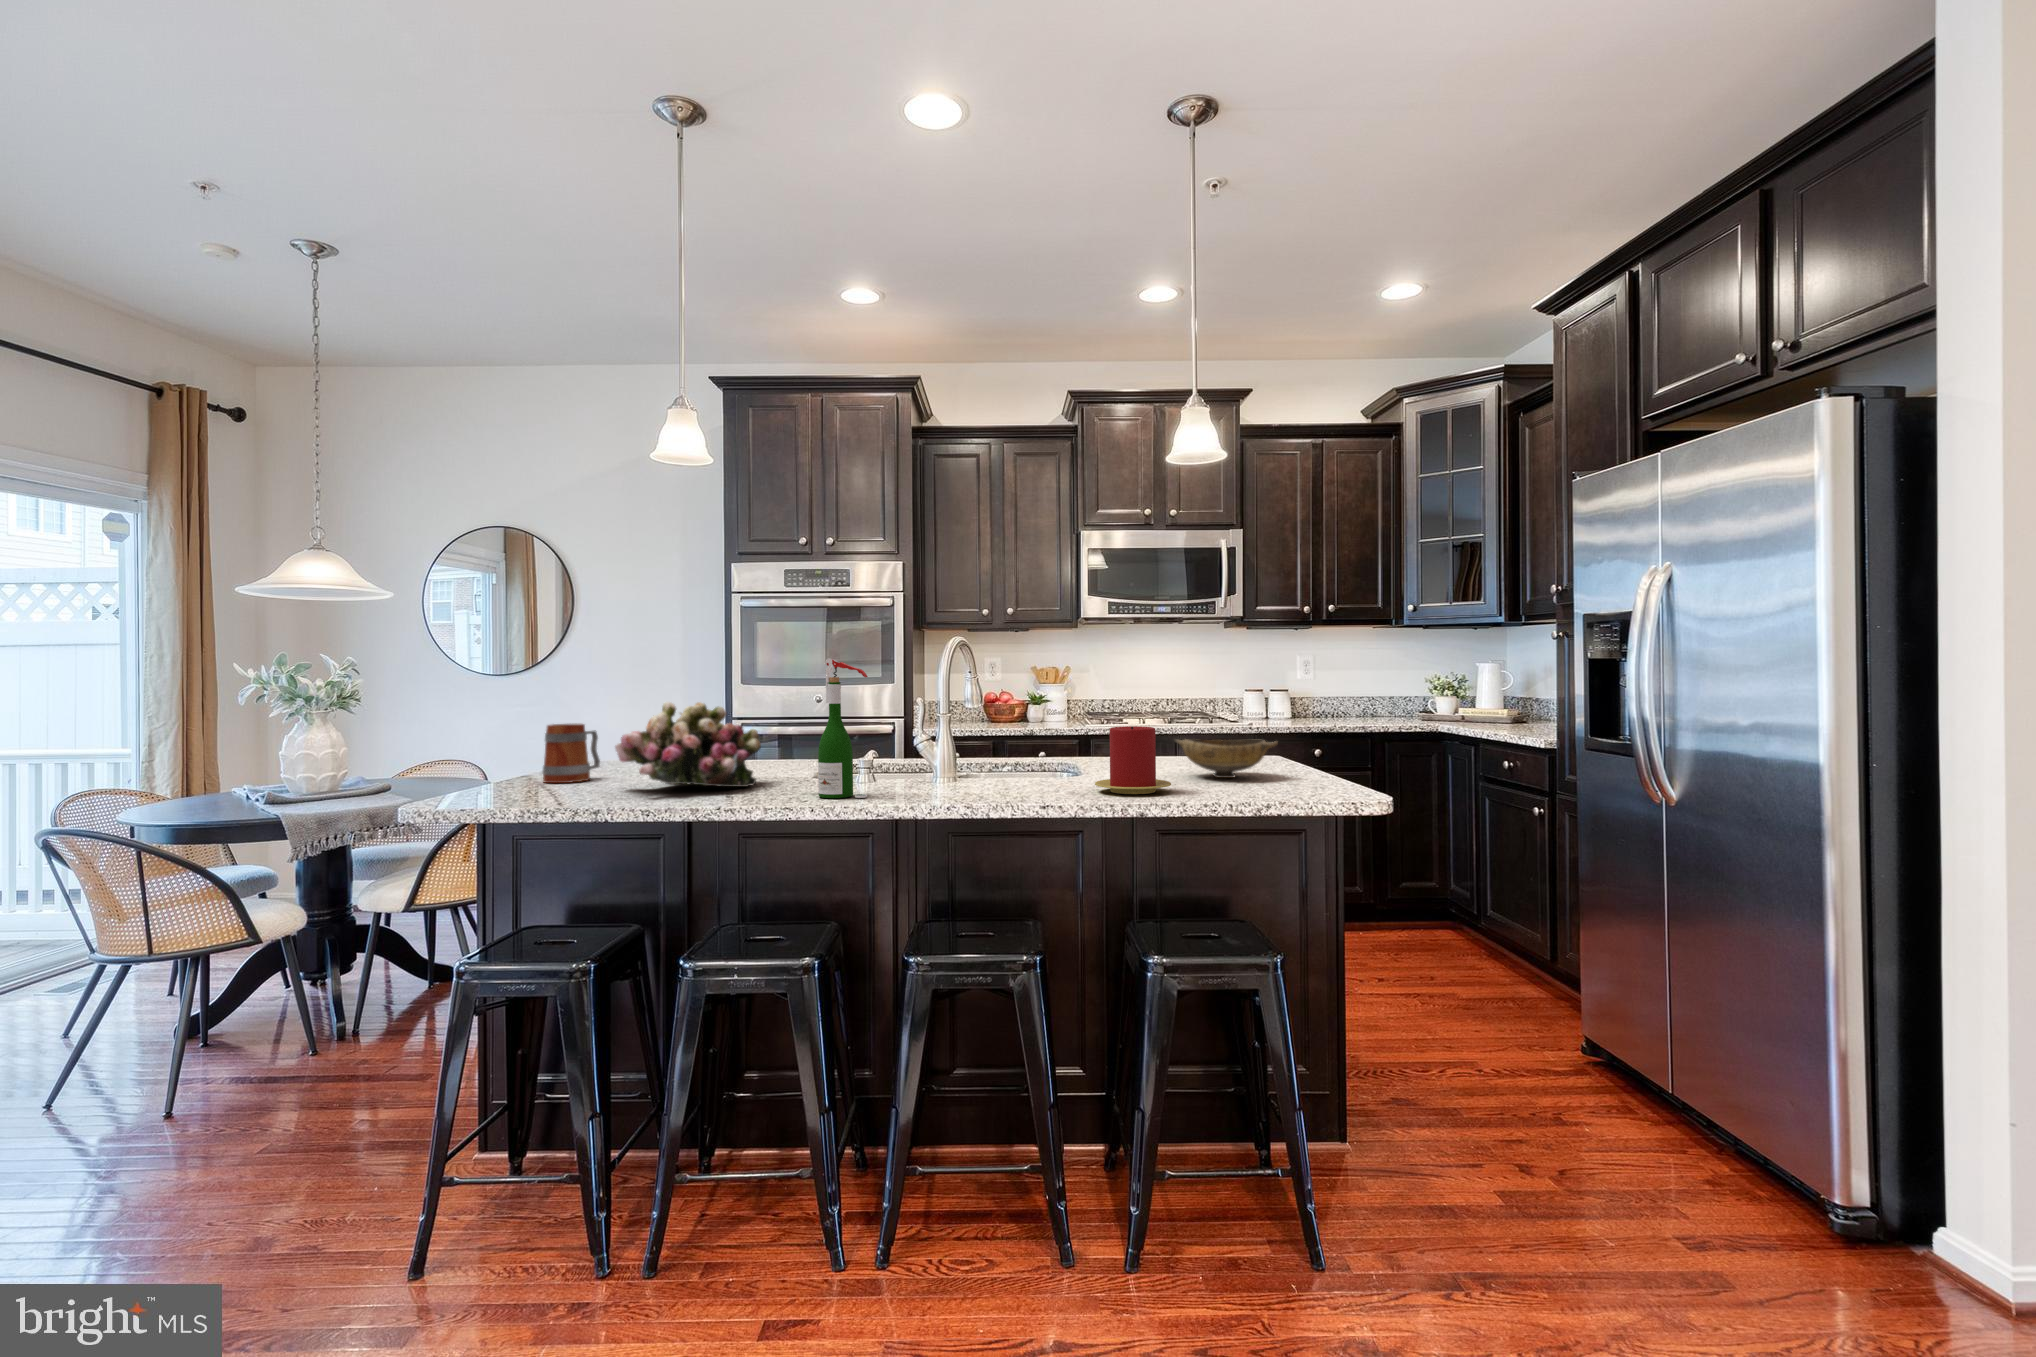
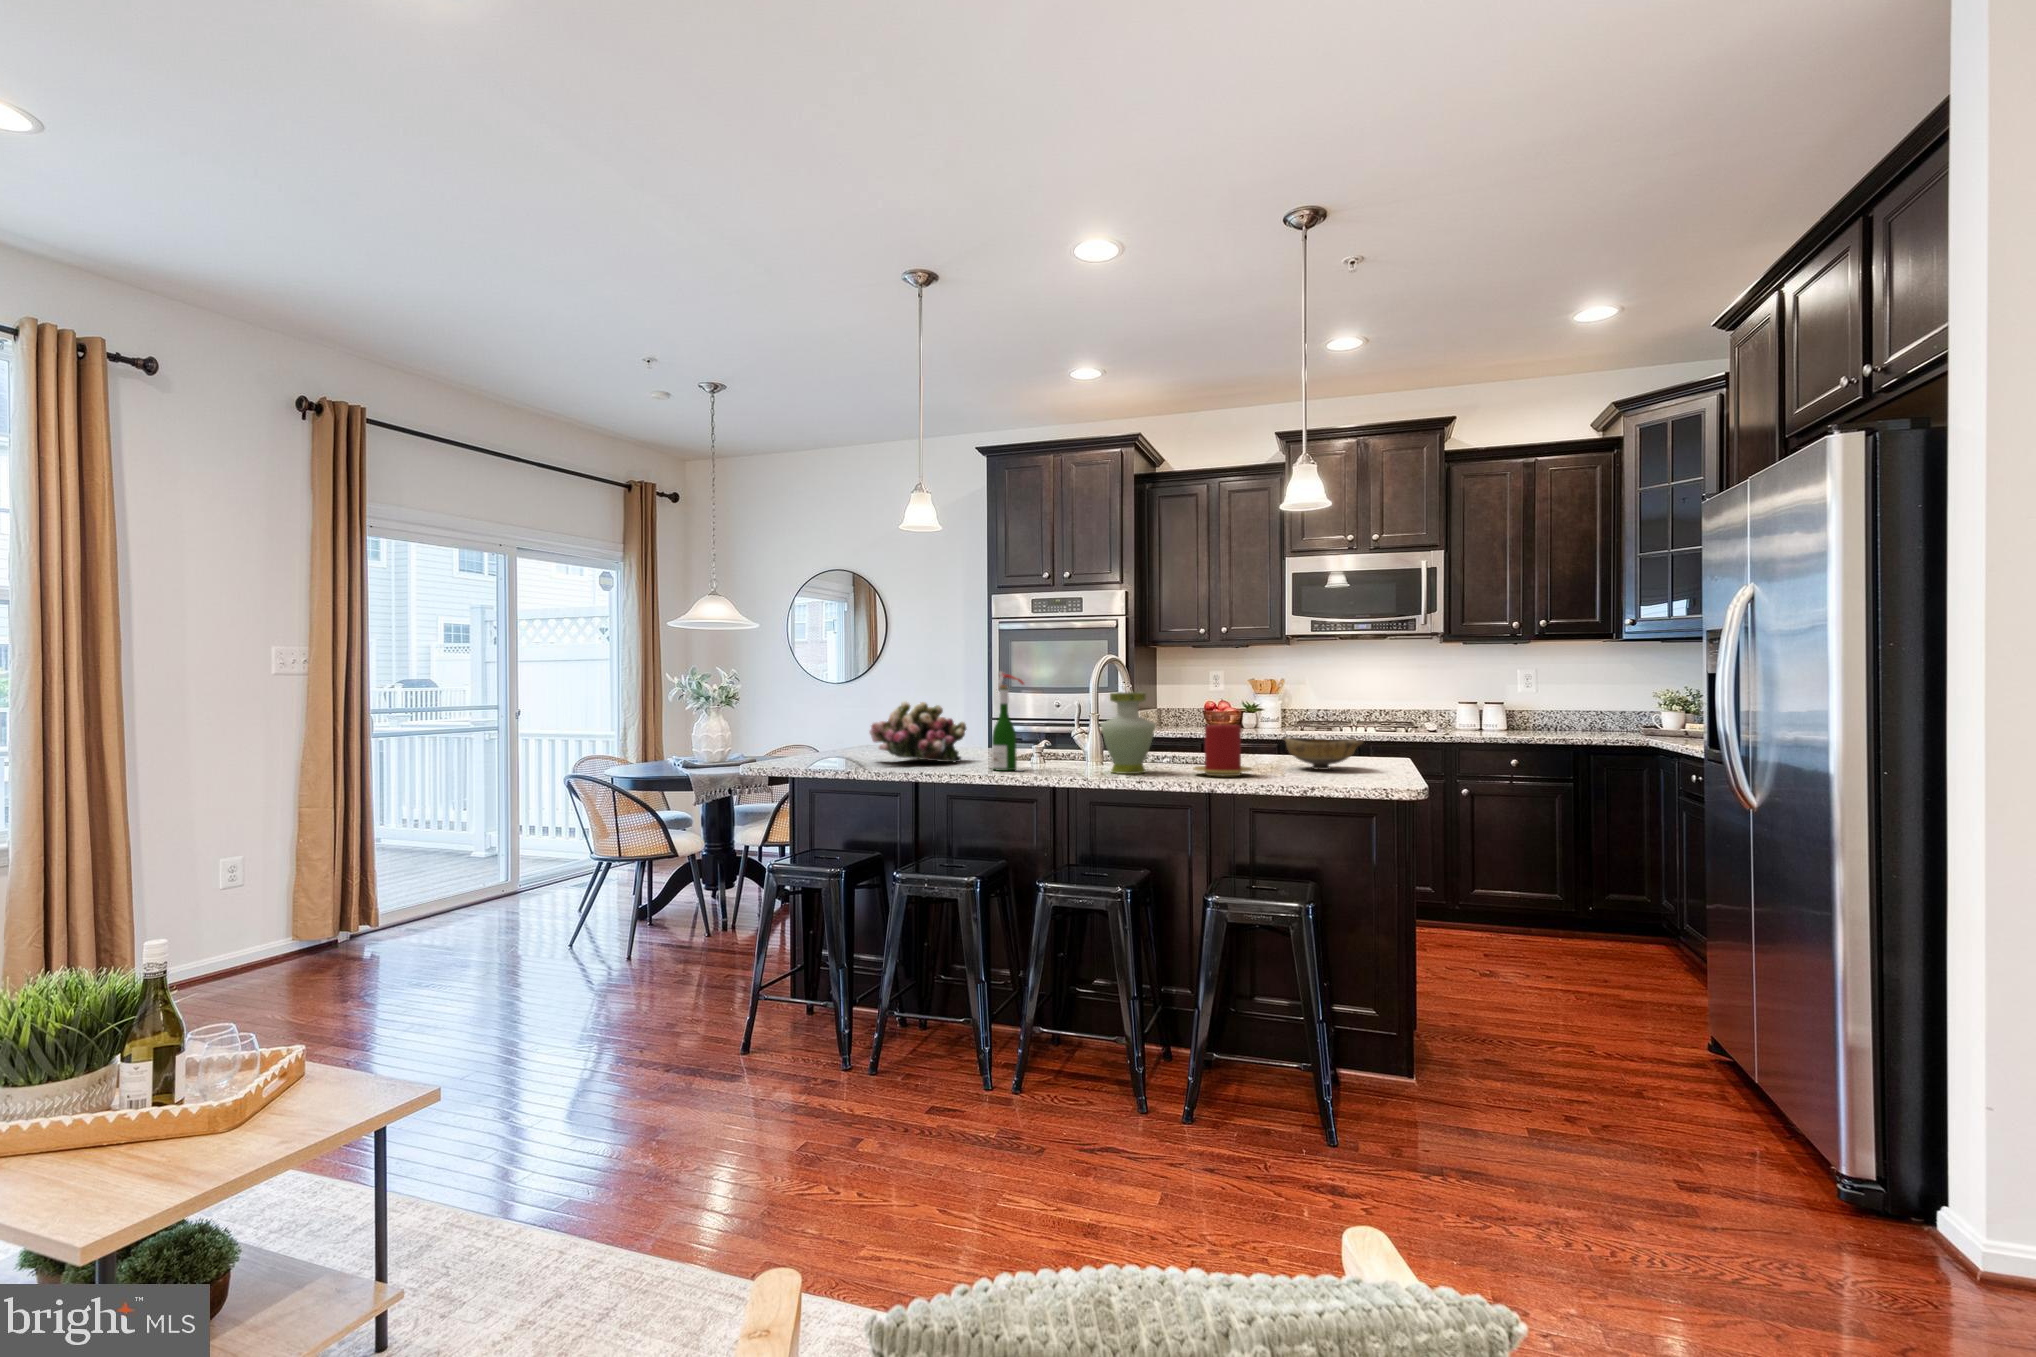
vase: none [971,686,1045,795] -> present [1100,692,1156,774]
mug: present [542,724,600,783] -> none [831,716,869,757]

